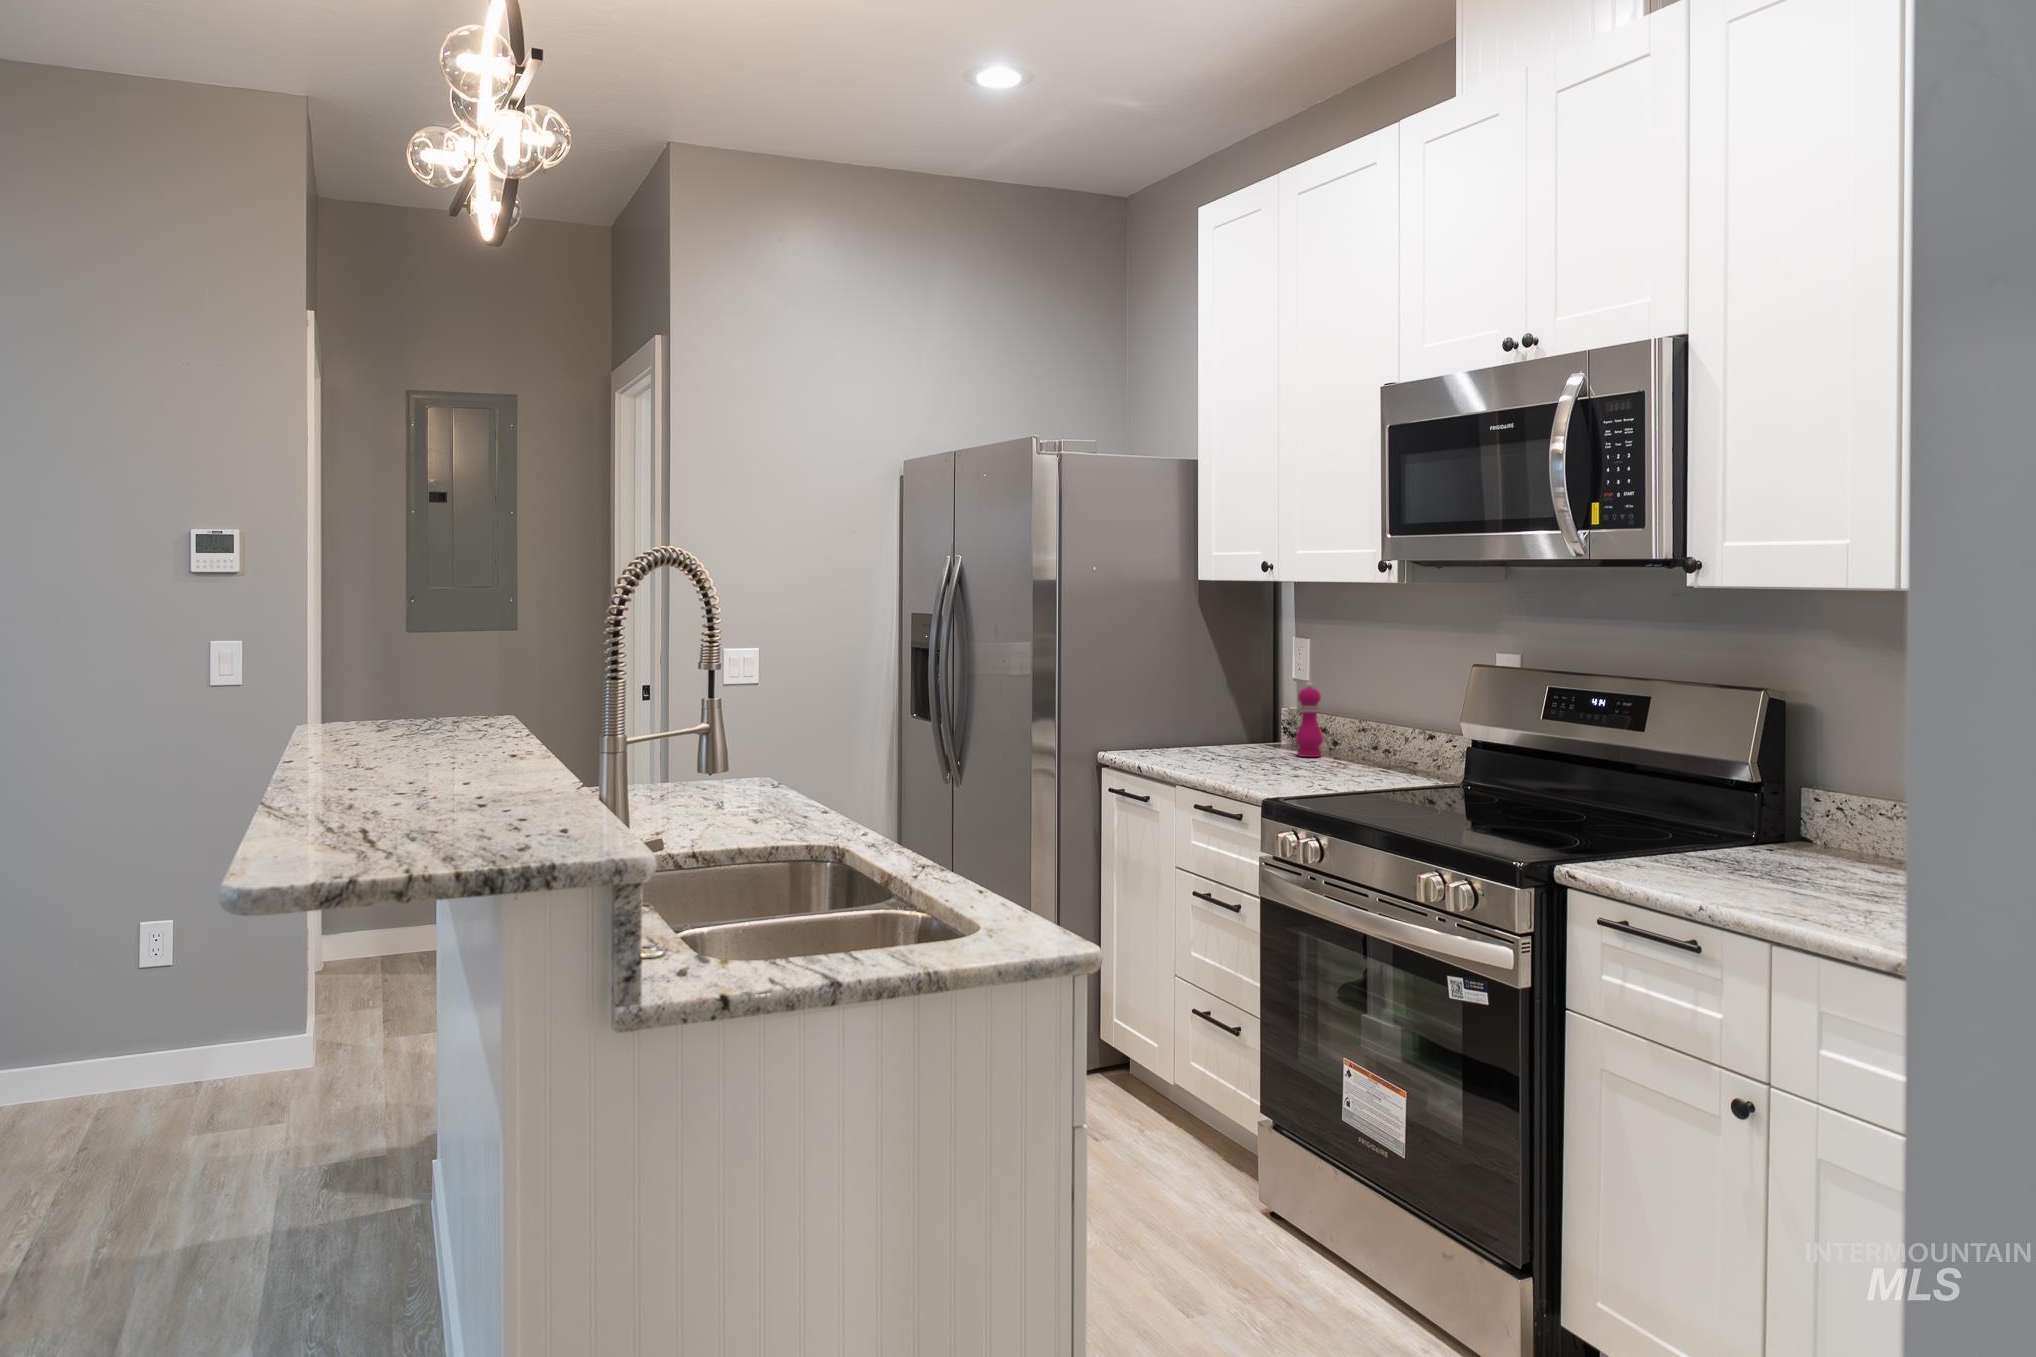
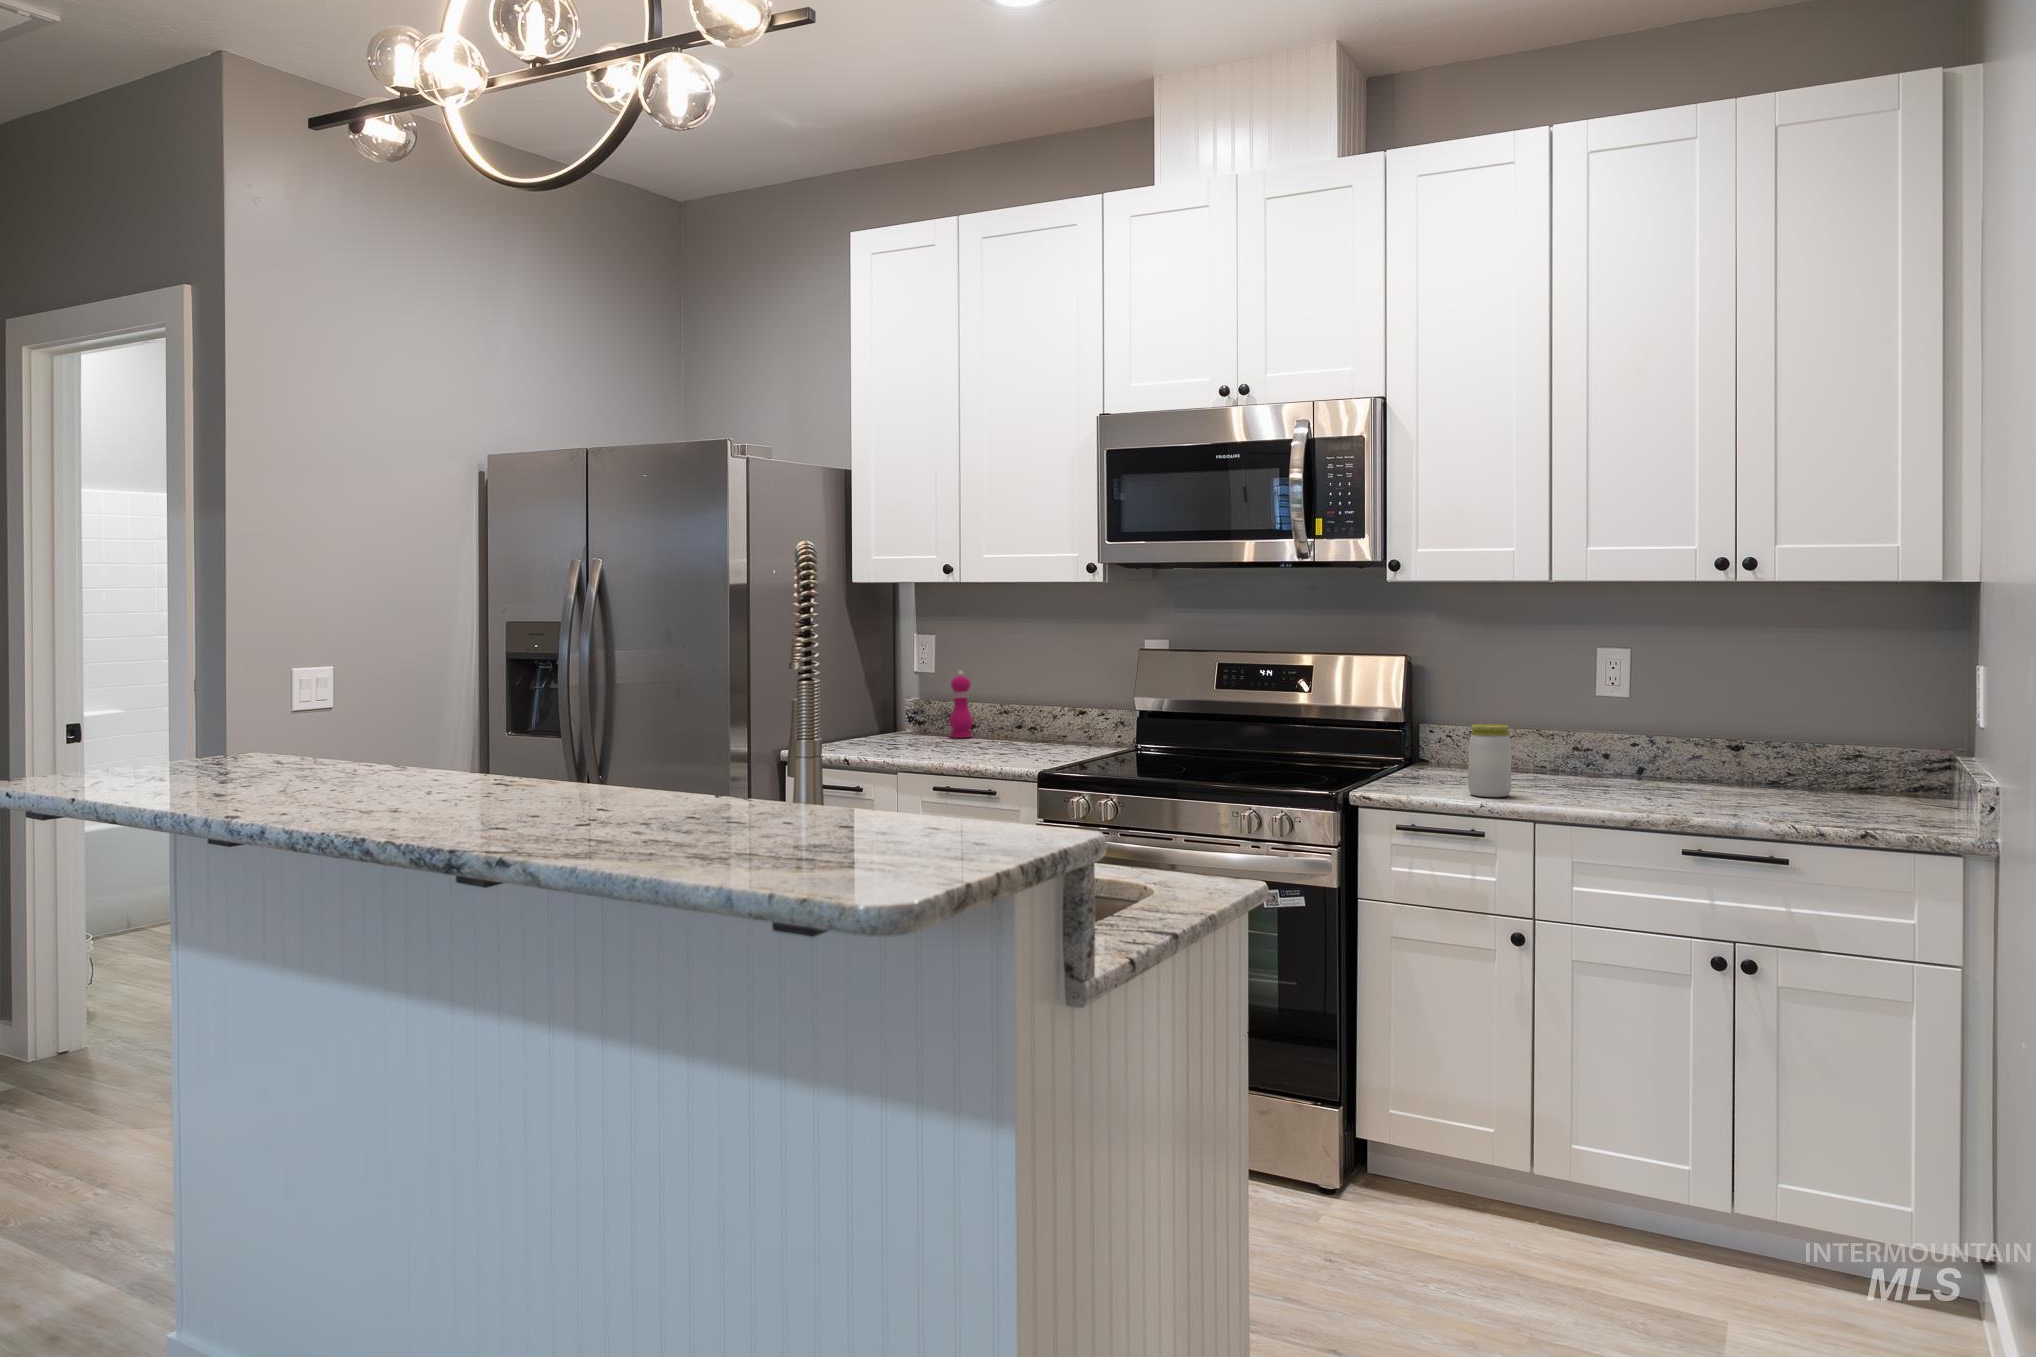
jar: none [1703,791,1769,898] -> present [1469,724,1511,797]

